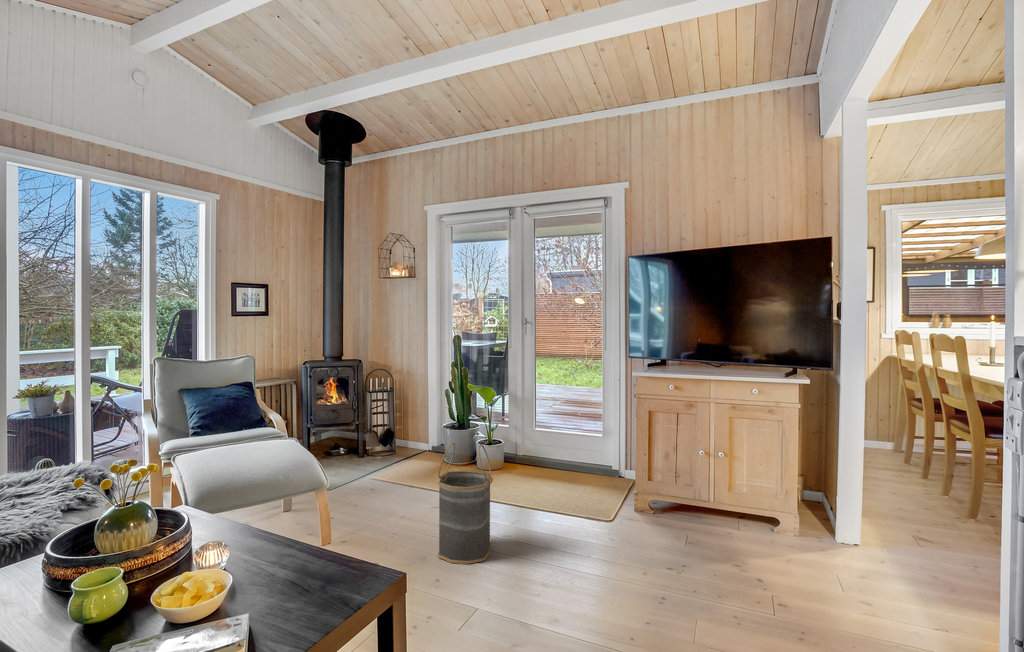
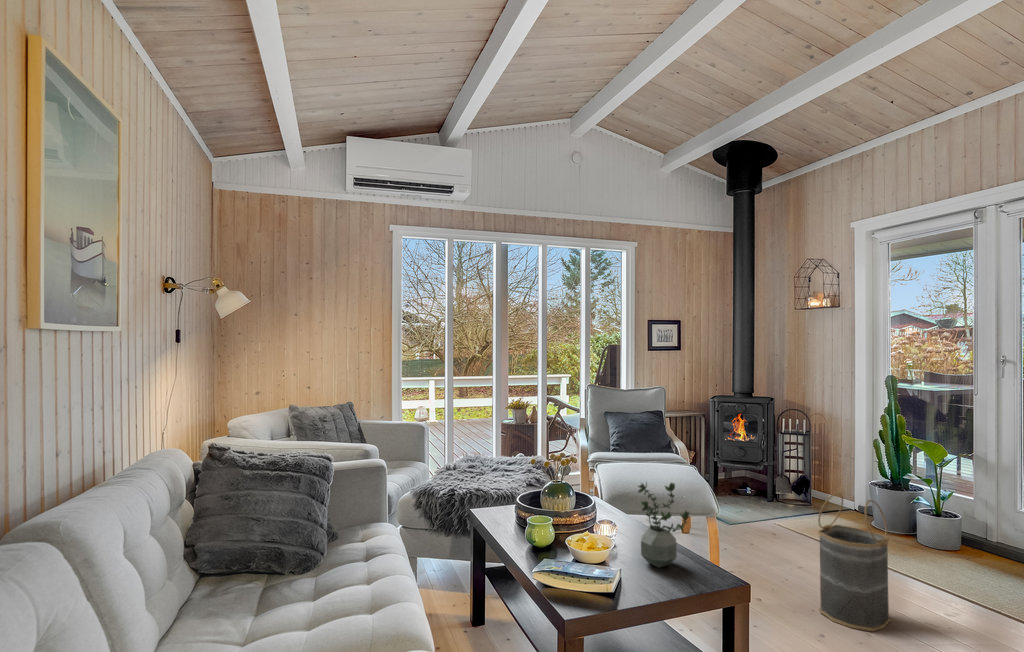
potted plant: none [278,475,356,595] -> present [638,483,689,568]

